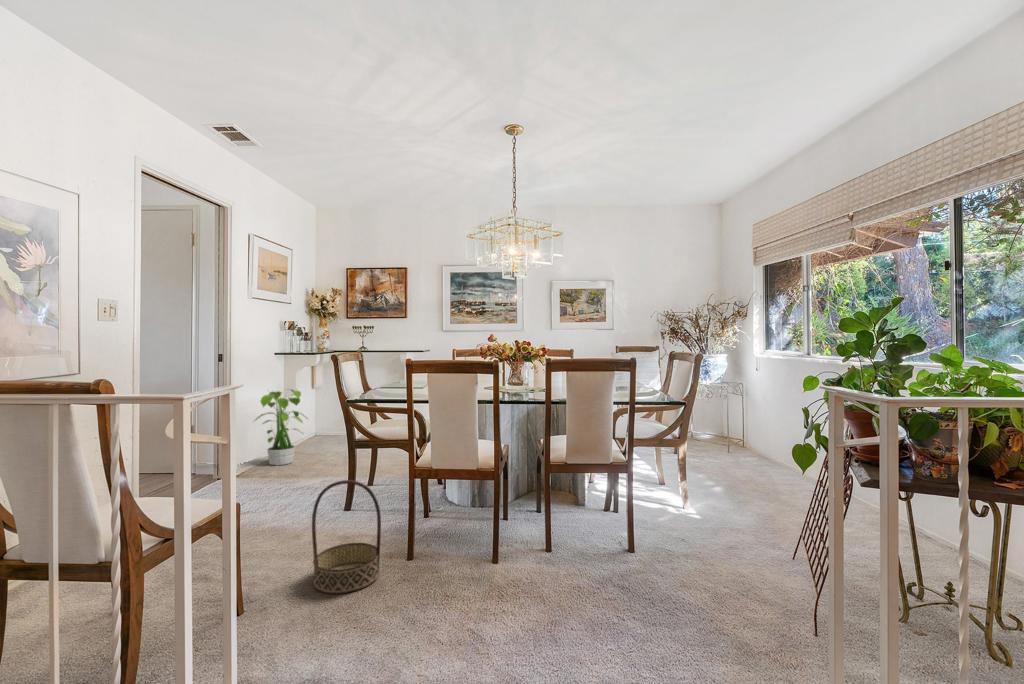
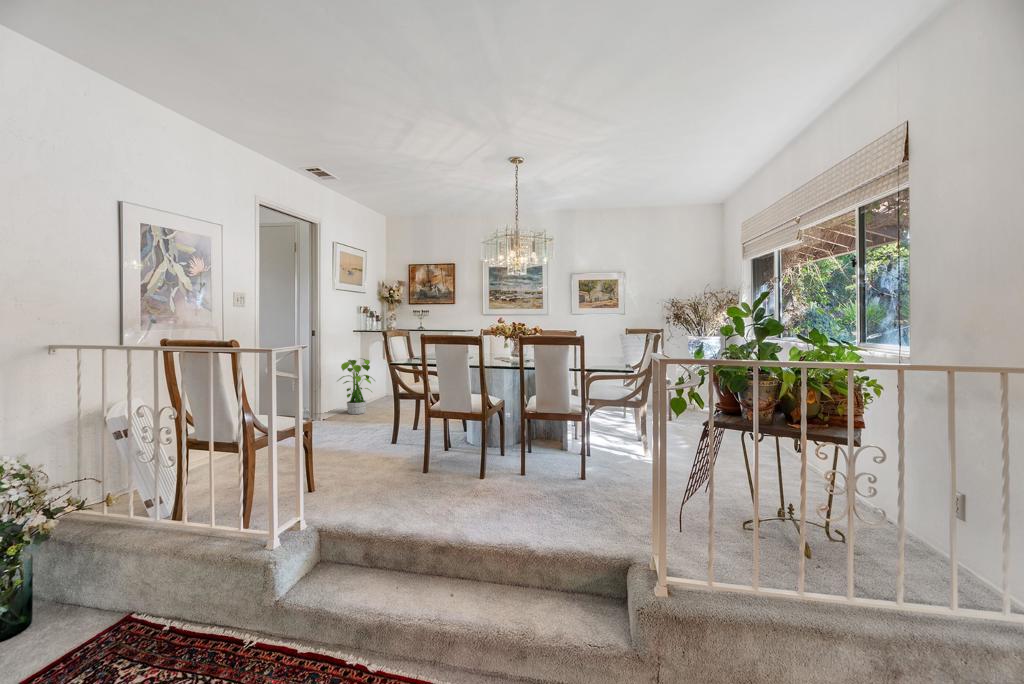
basket: present [312,480,381,594] -> none [361,415,404,486]

